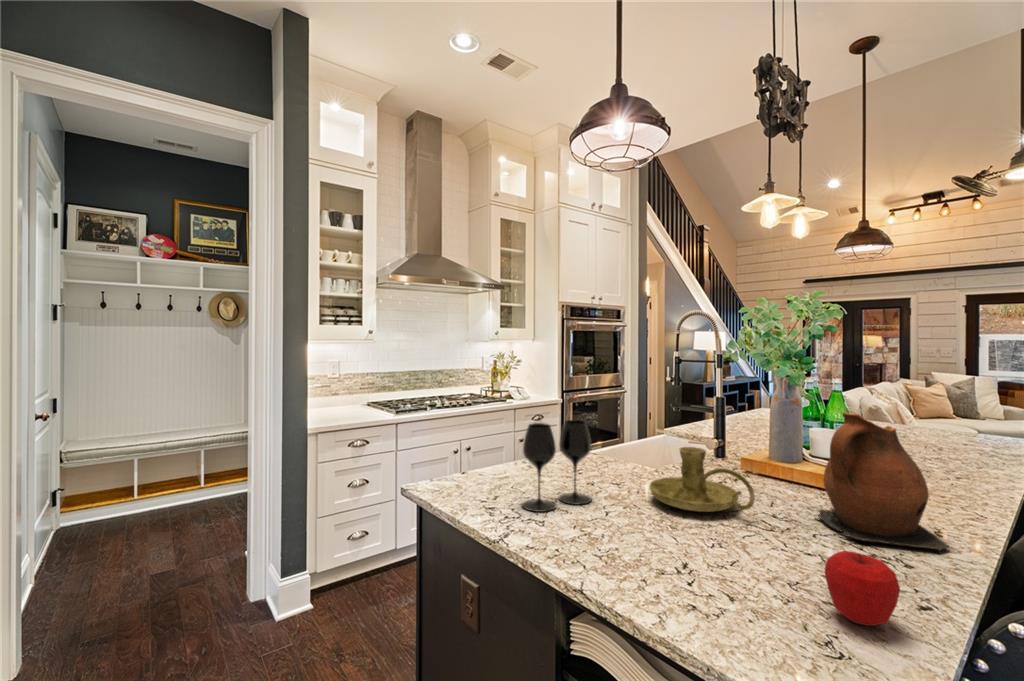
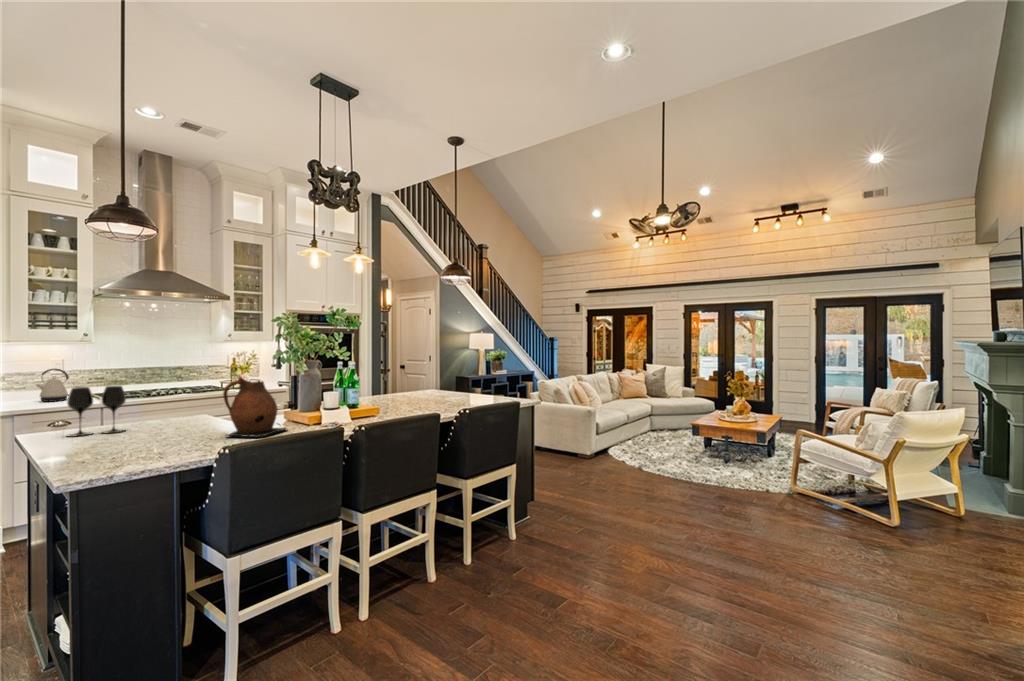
kettle: none [323,373,356,413] -> present [36,369,69,402]
candle holder: present [650,447,755,512] -> none [155,399,212,432]
apple: present [825,551,900,626] -> none [120,426,154,455]

